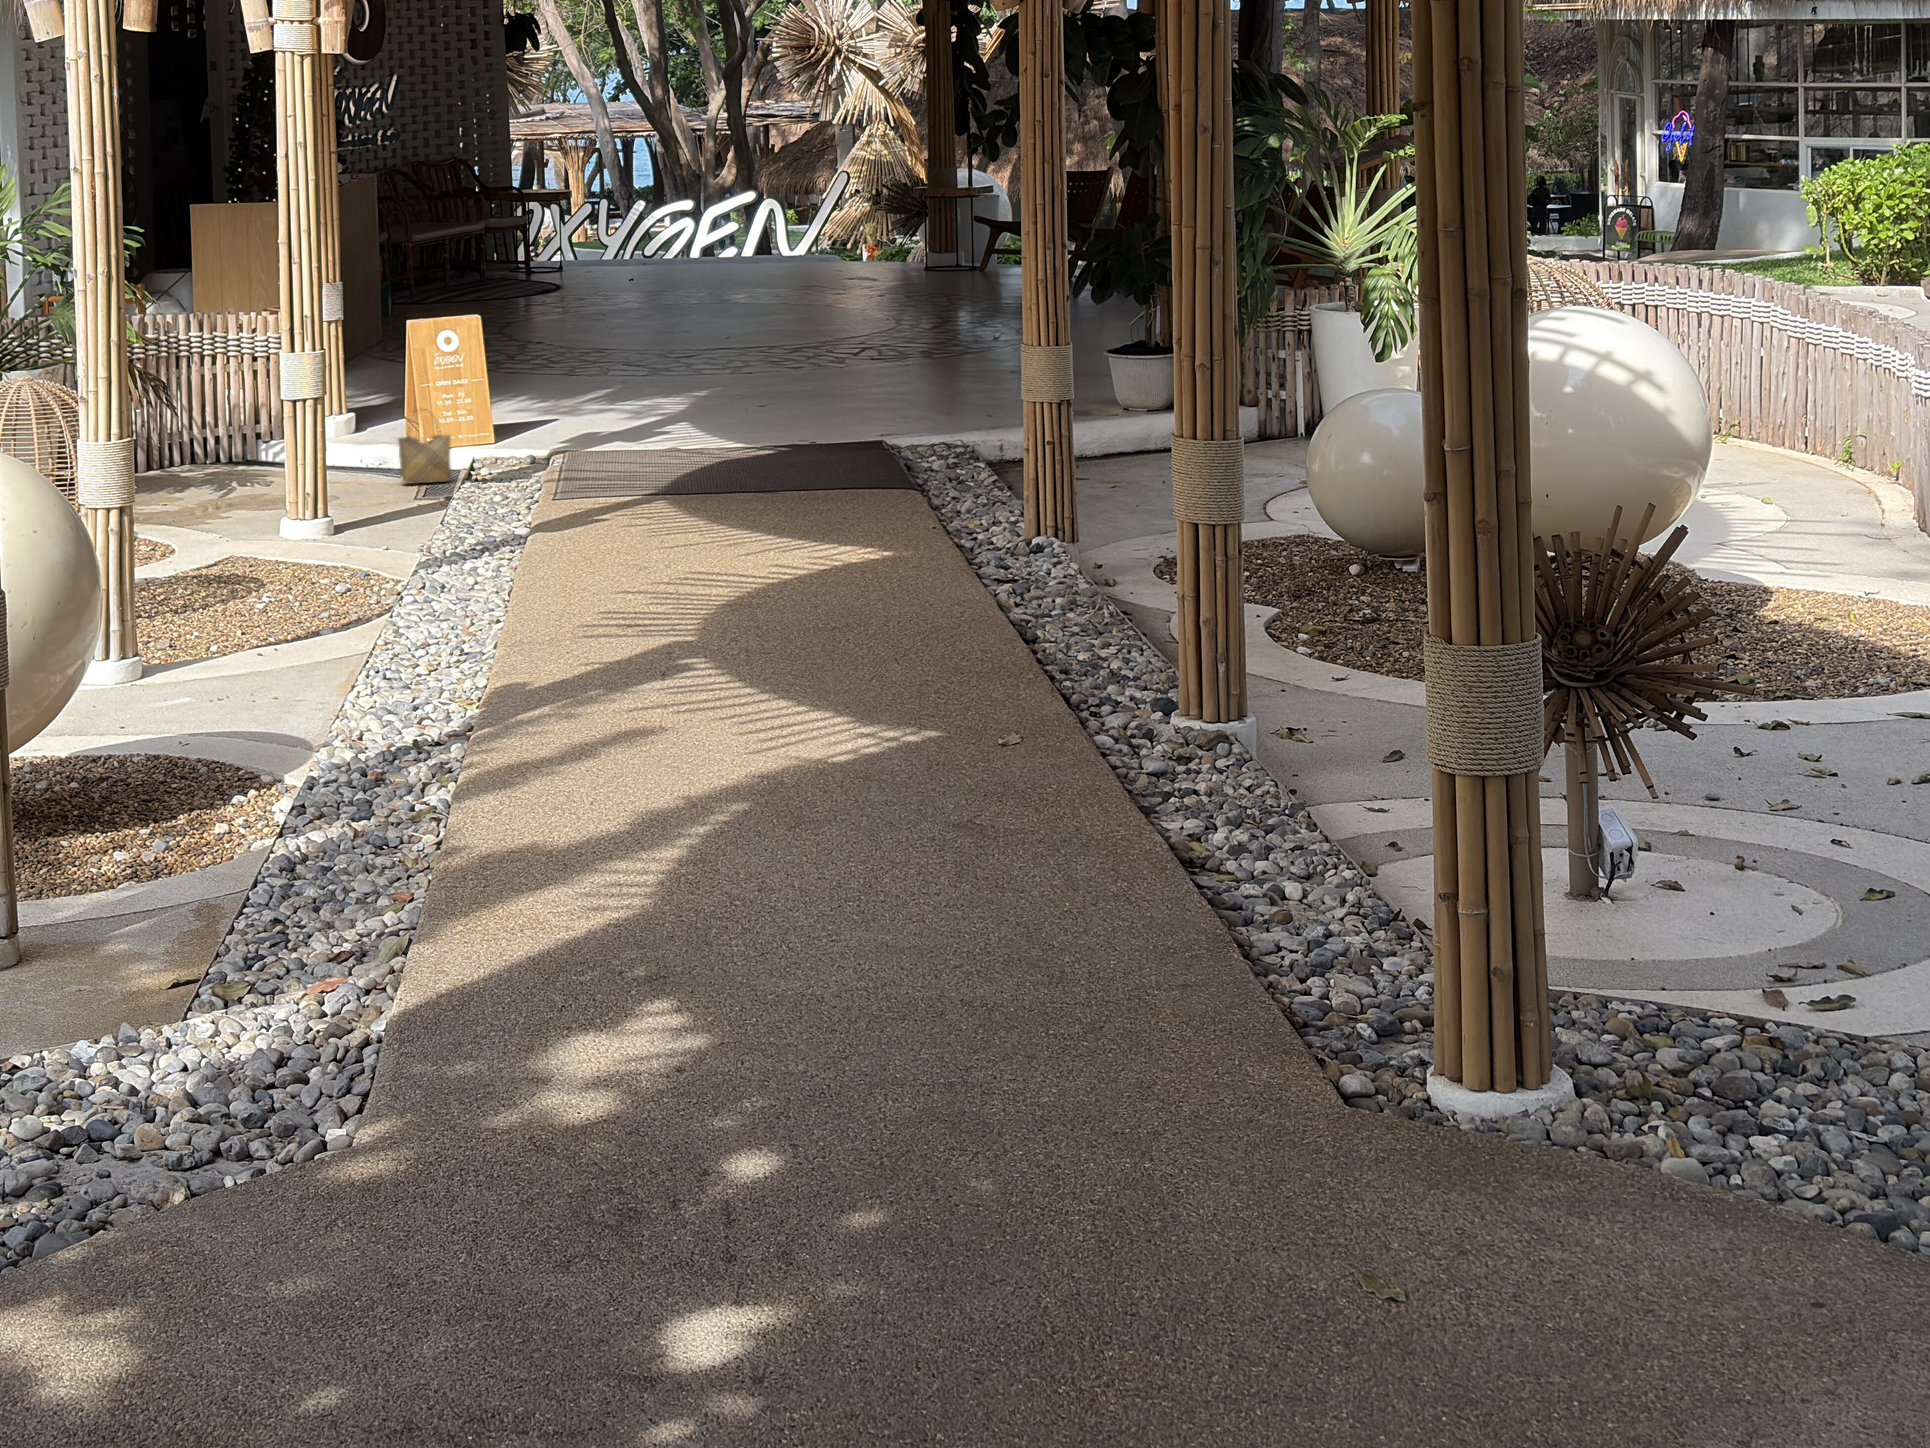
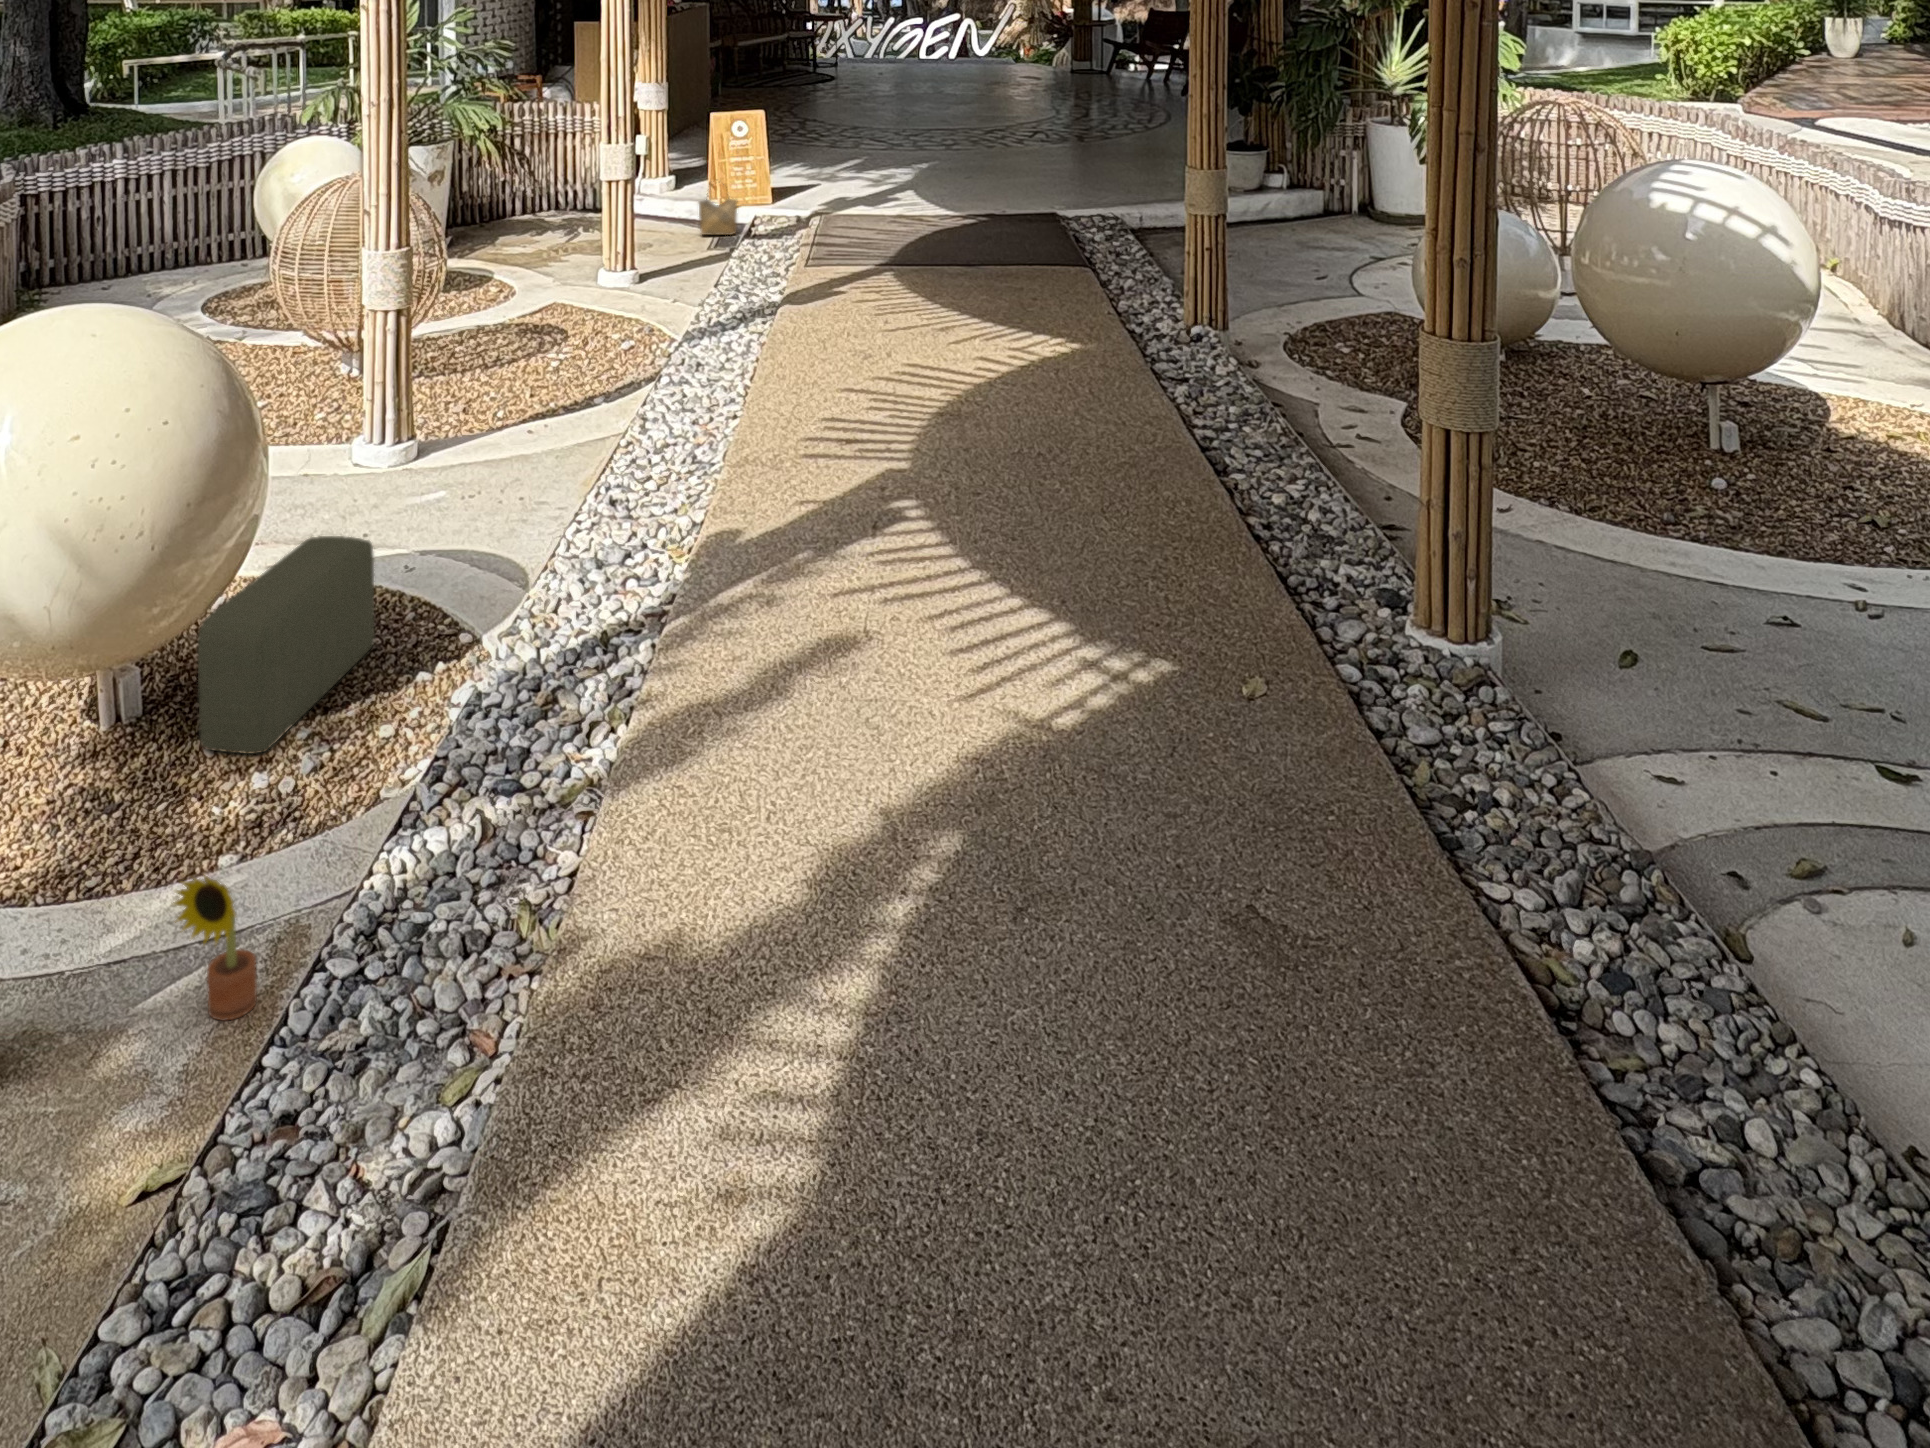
pouf: none [78,662,196,813] -> present [198,536,375,754]
decorative plant: none [165,786,224,899] -> present [173,876,257,1020]

